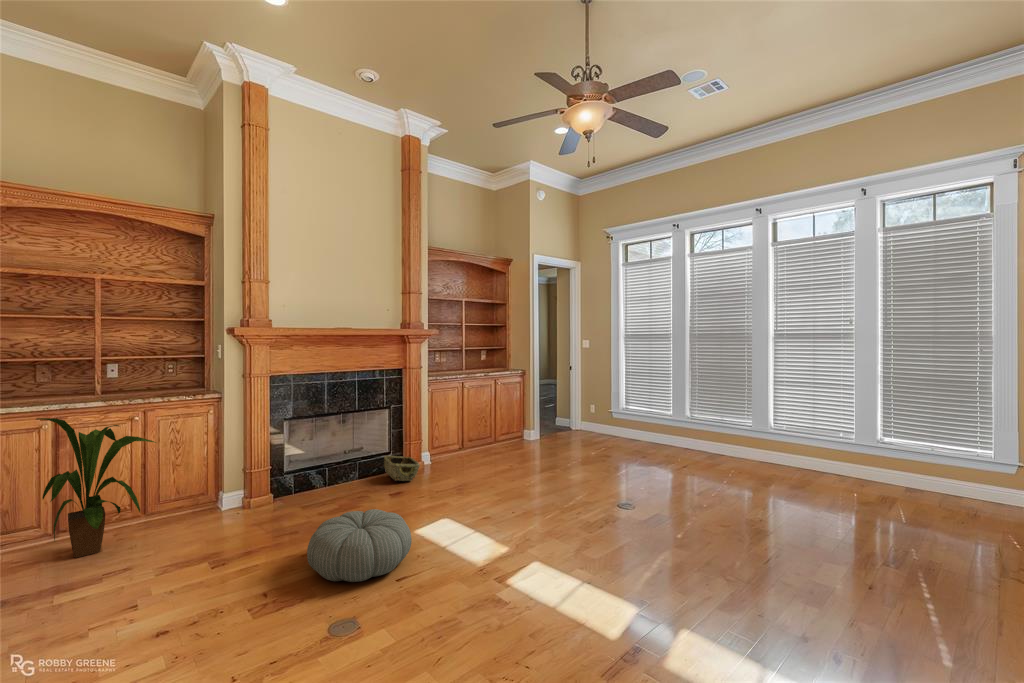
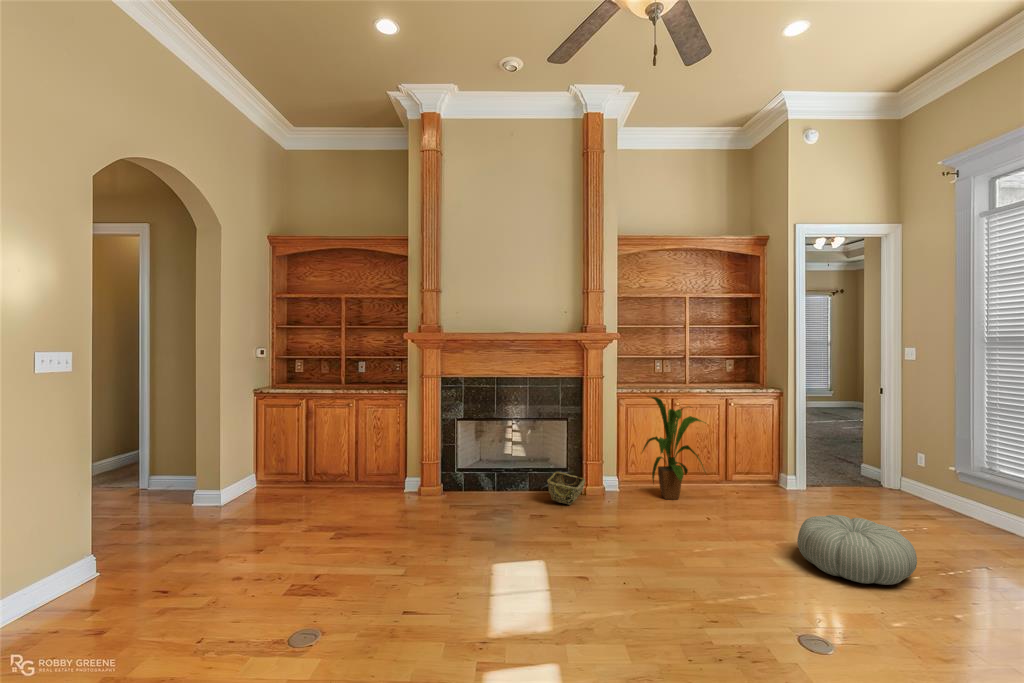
house plant: present [36,418,156,558] -> present [643,397,705,499]
pouf: present [307,509,412,582] -> present [798,515,917,585]

